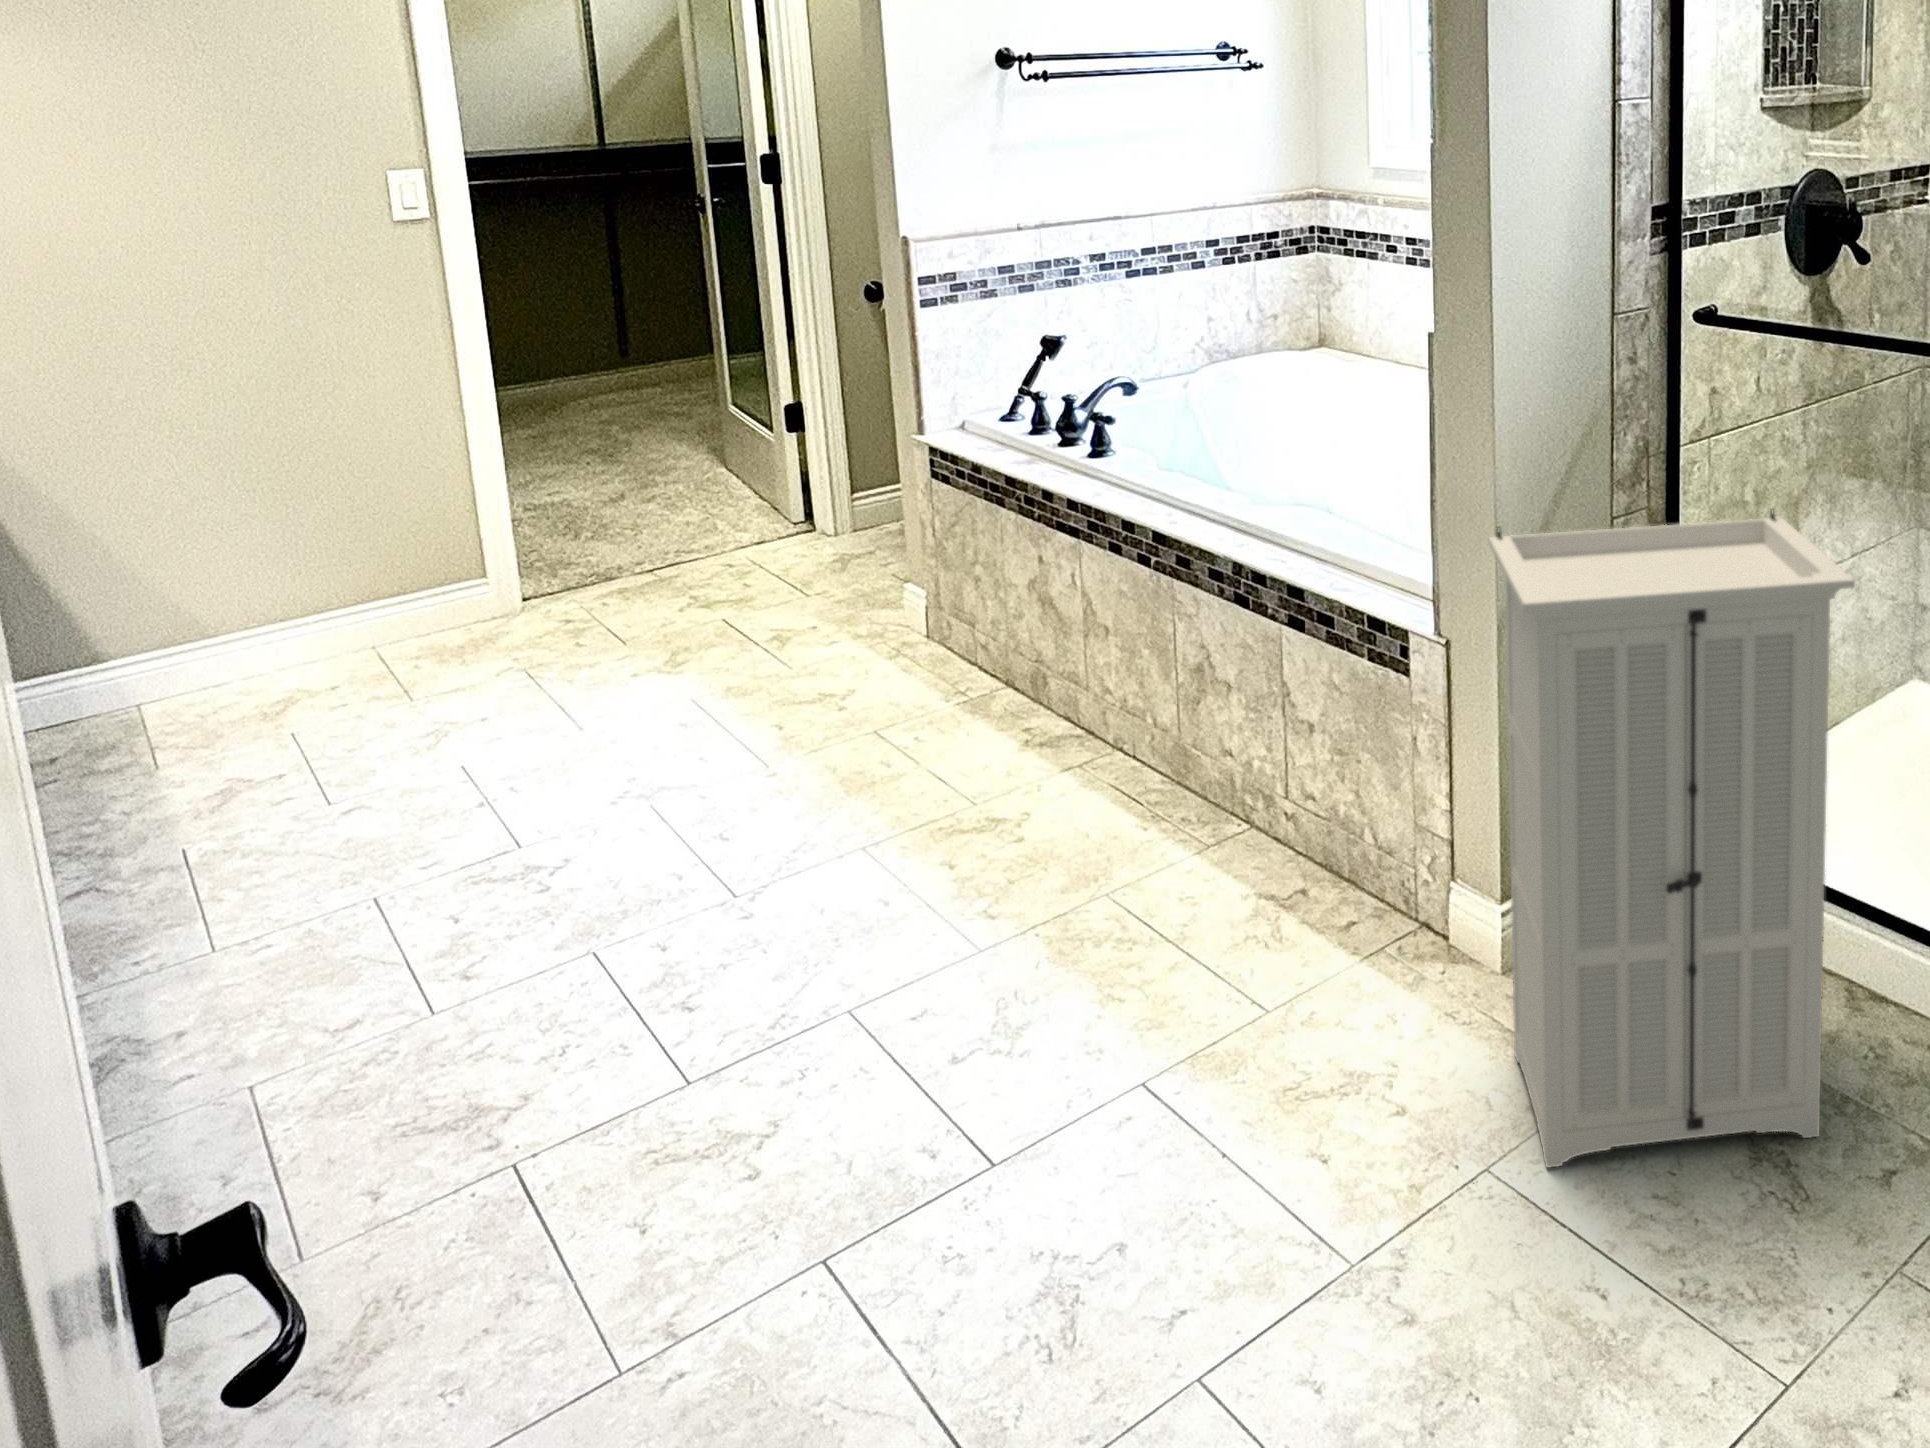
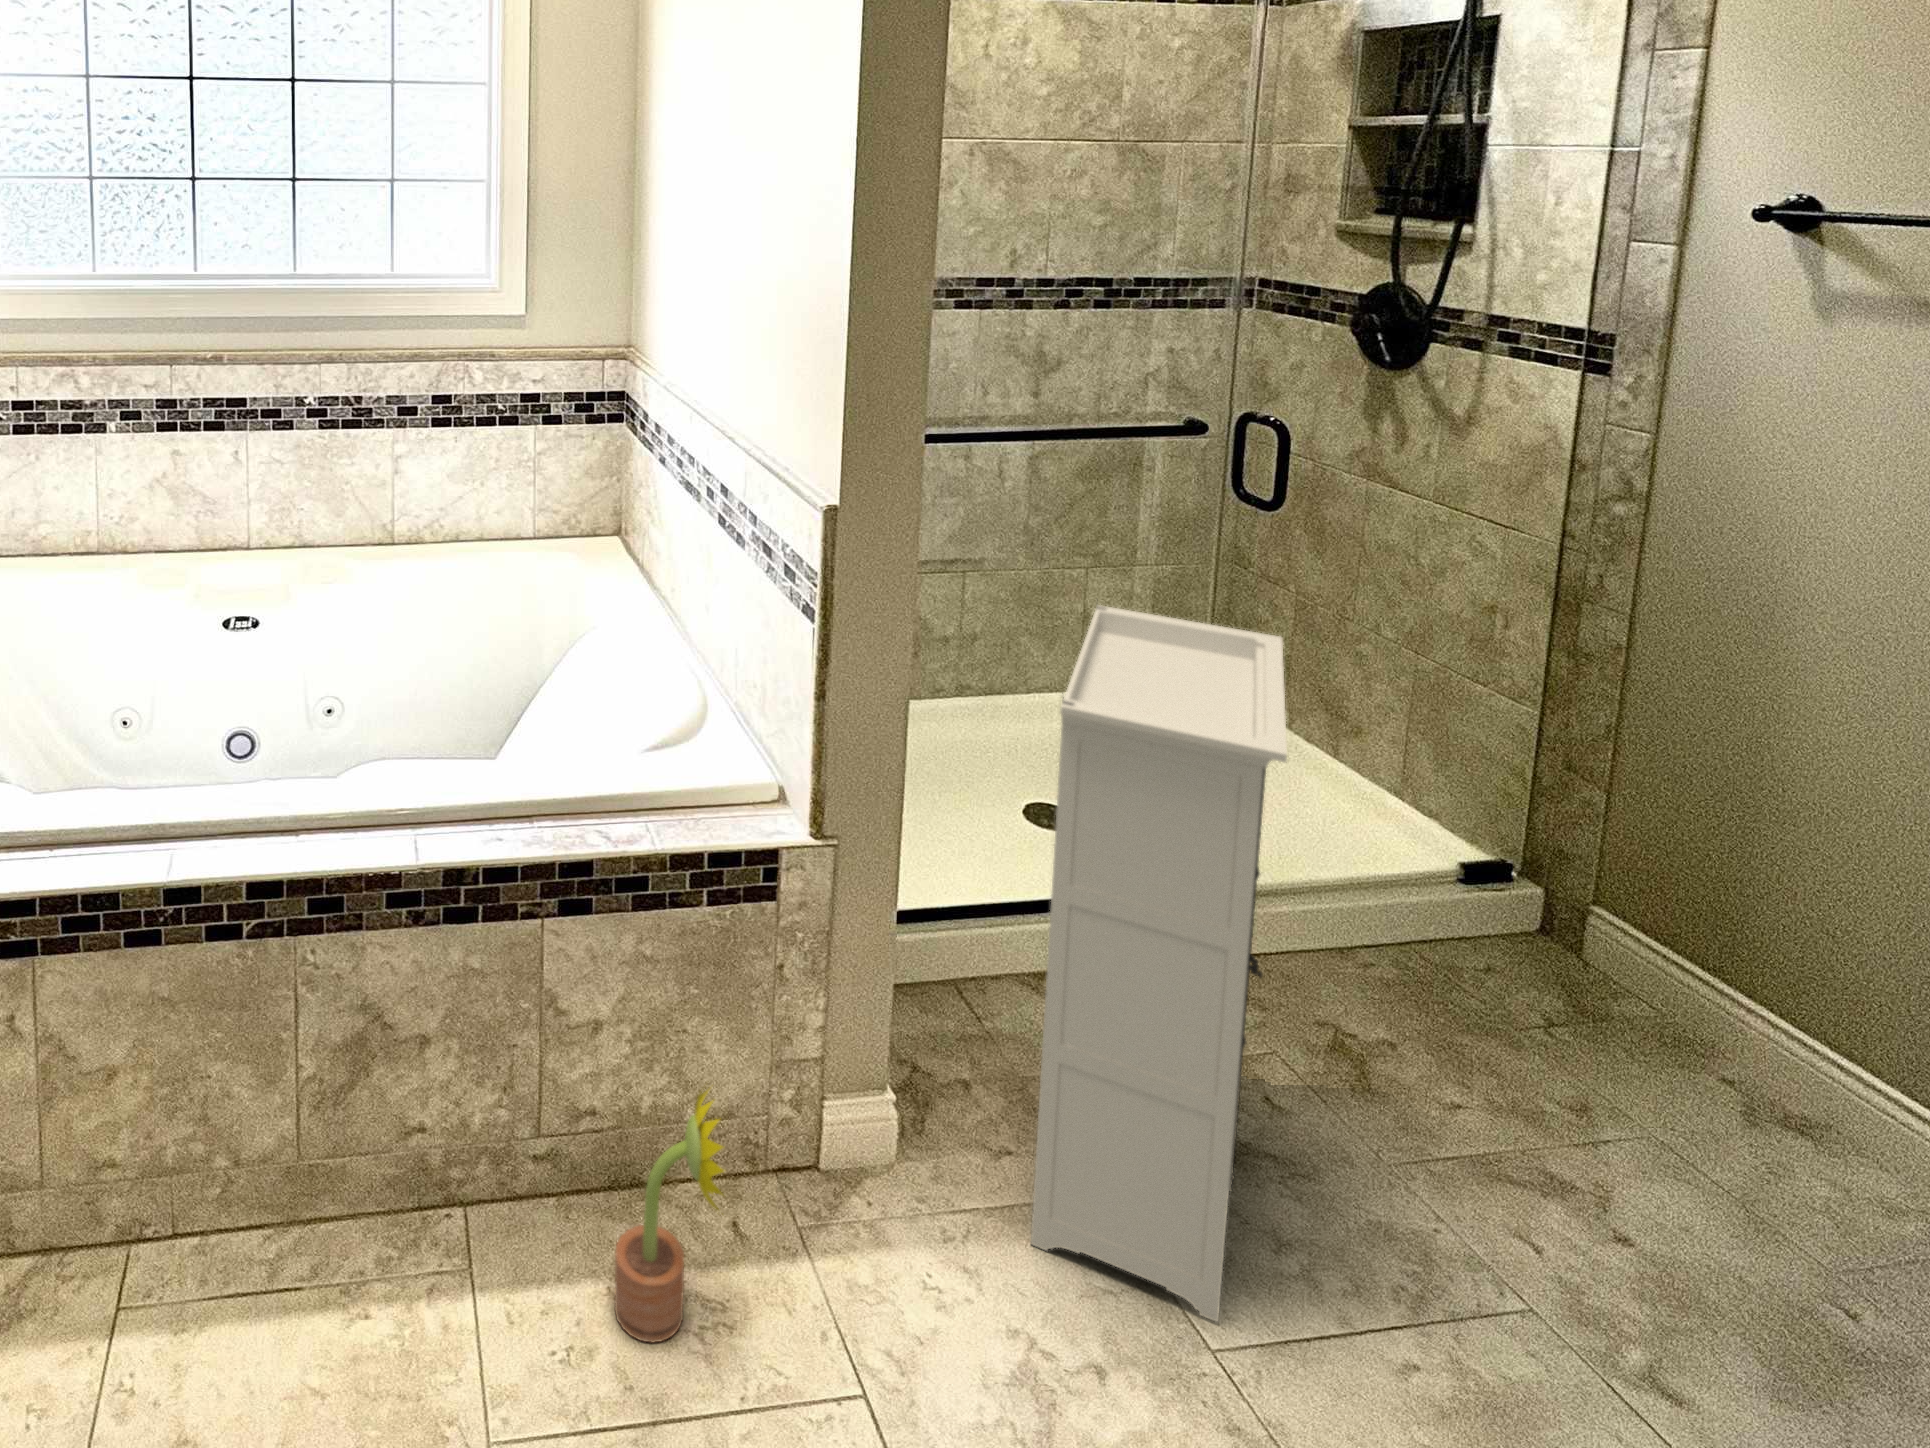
decorative plant: none [1232,763,1319,928] -> present [615,1090,724,1343]

